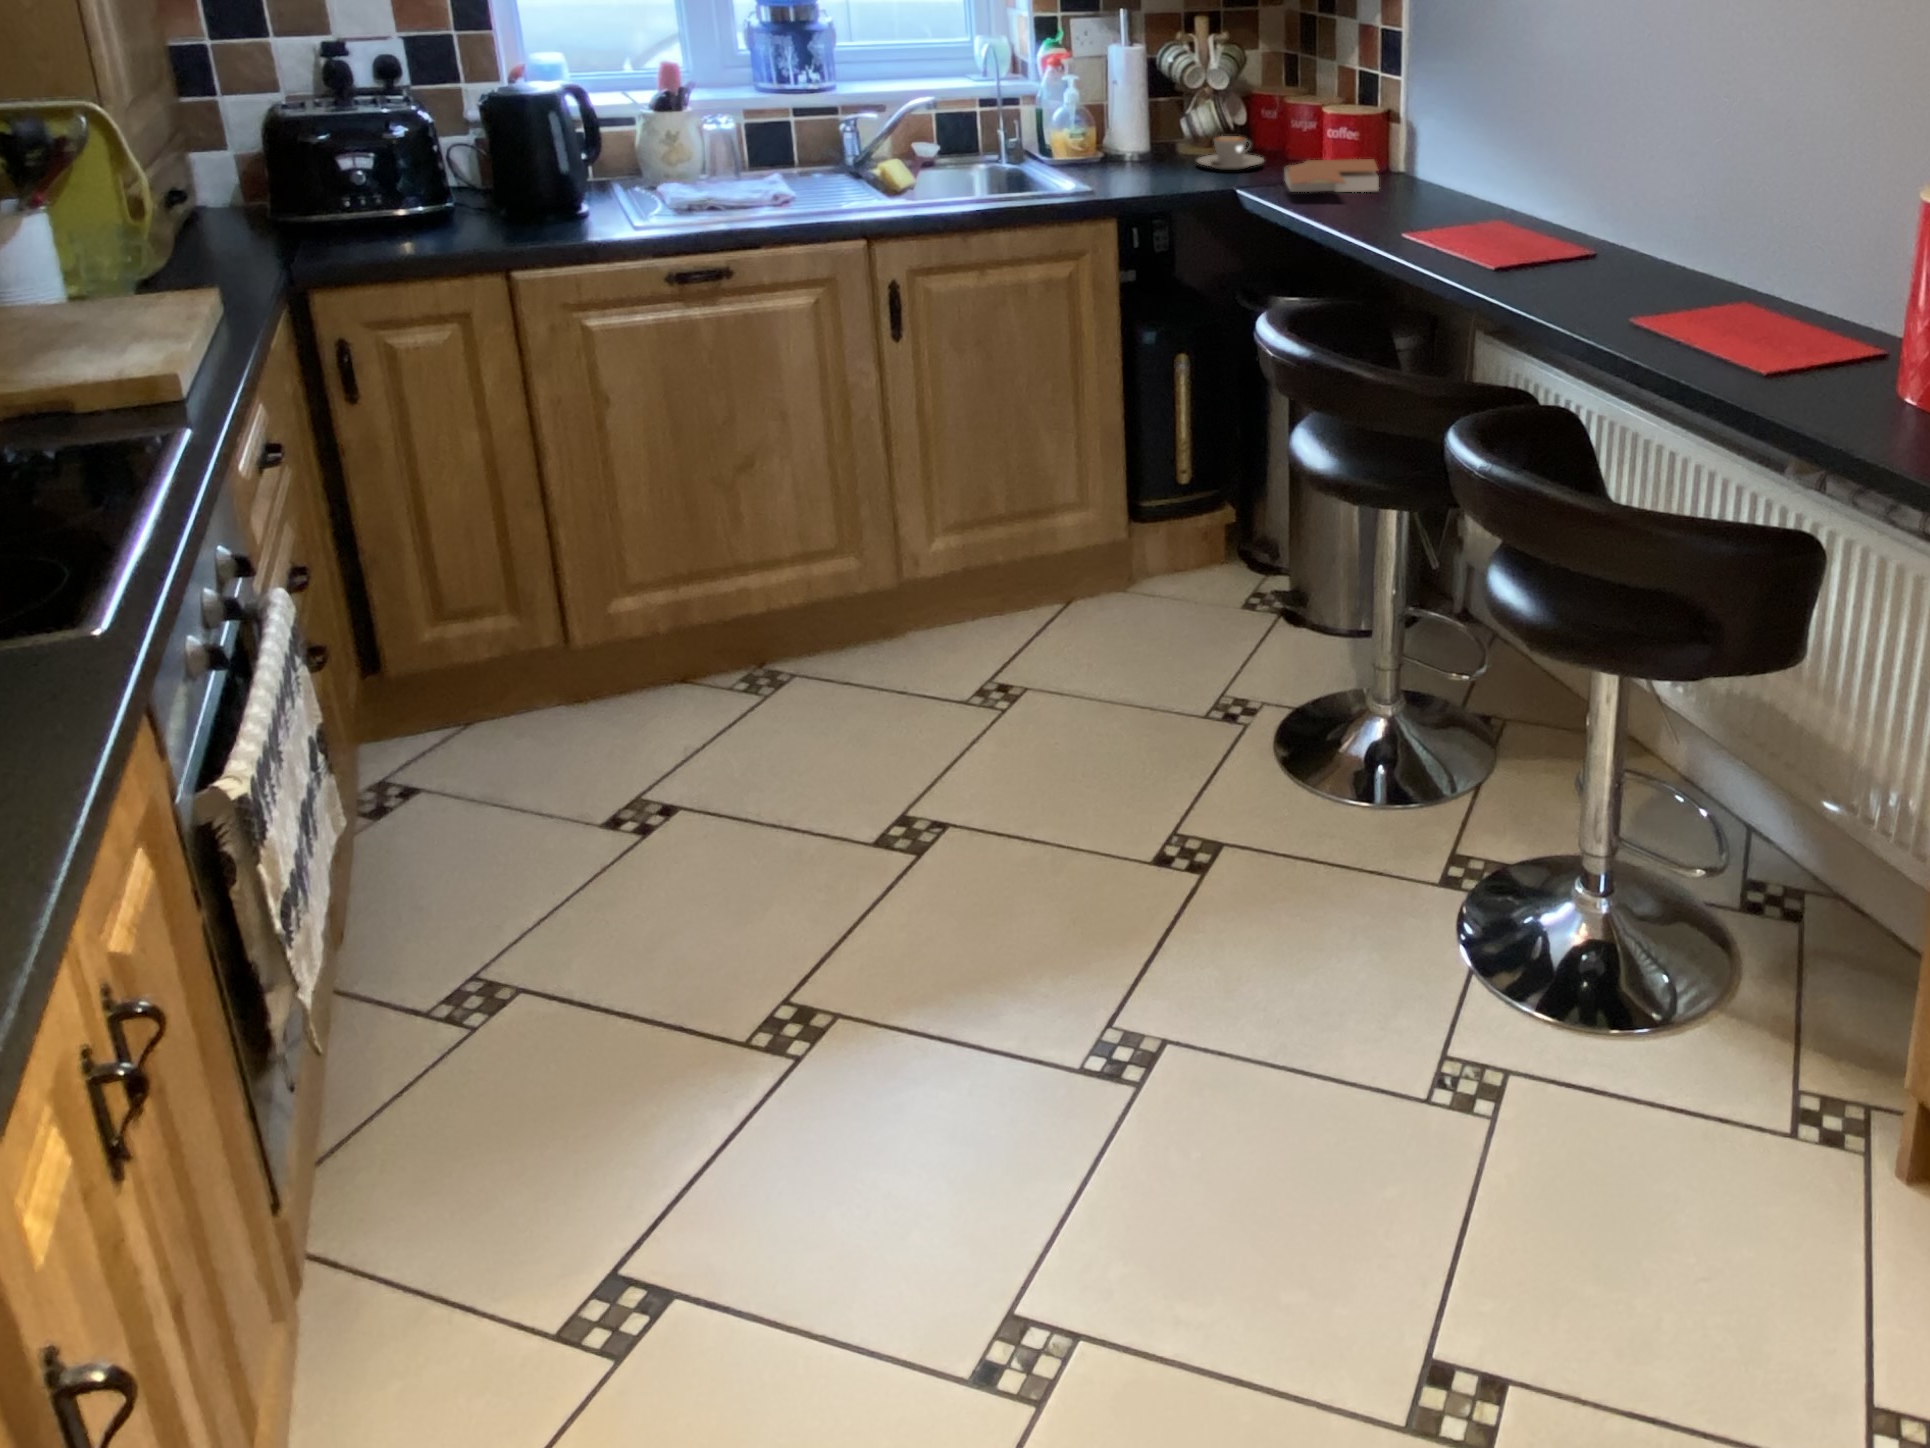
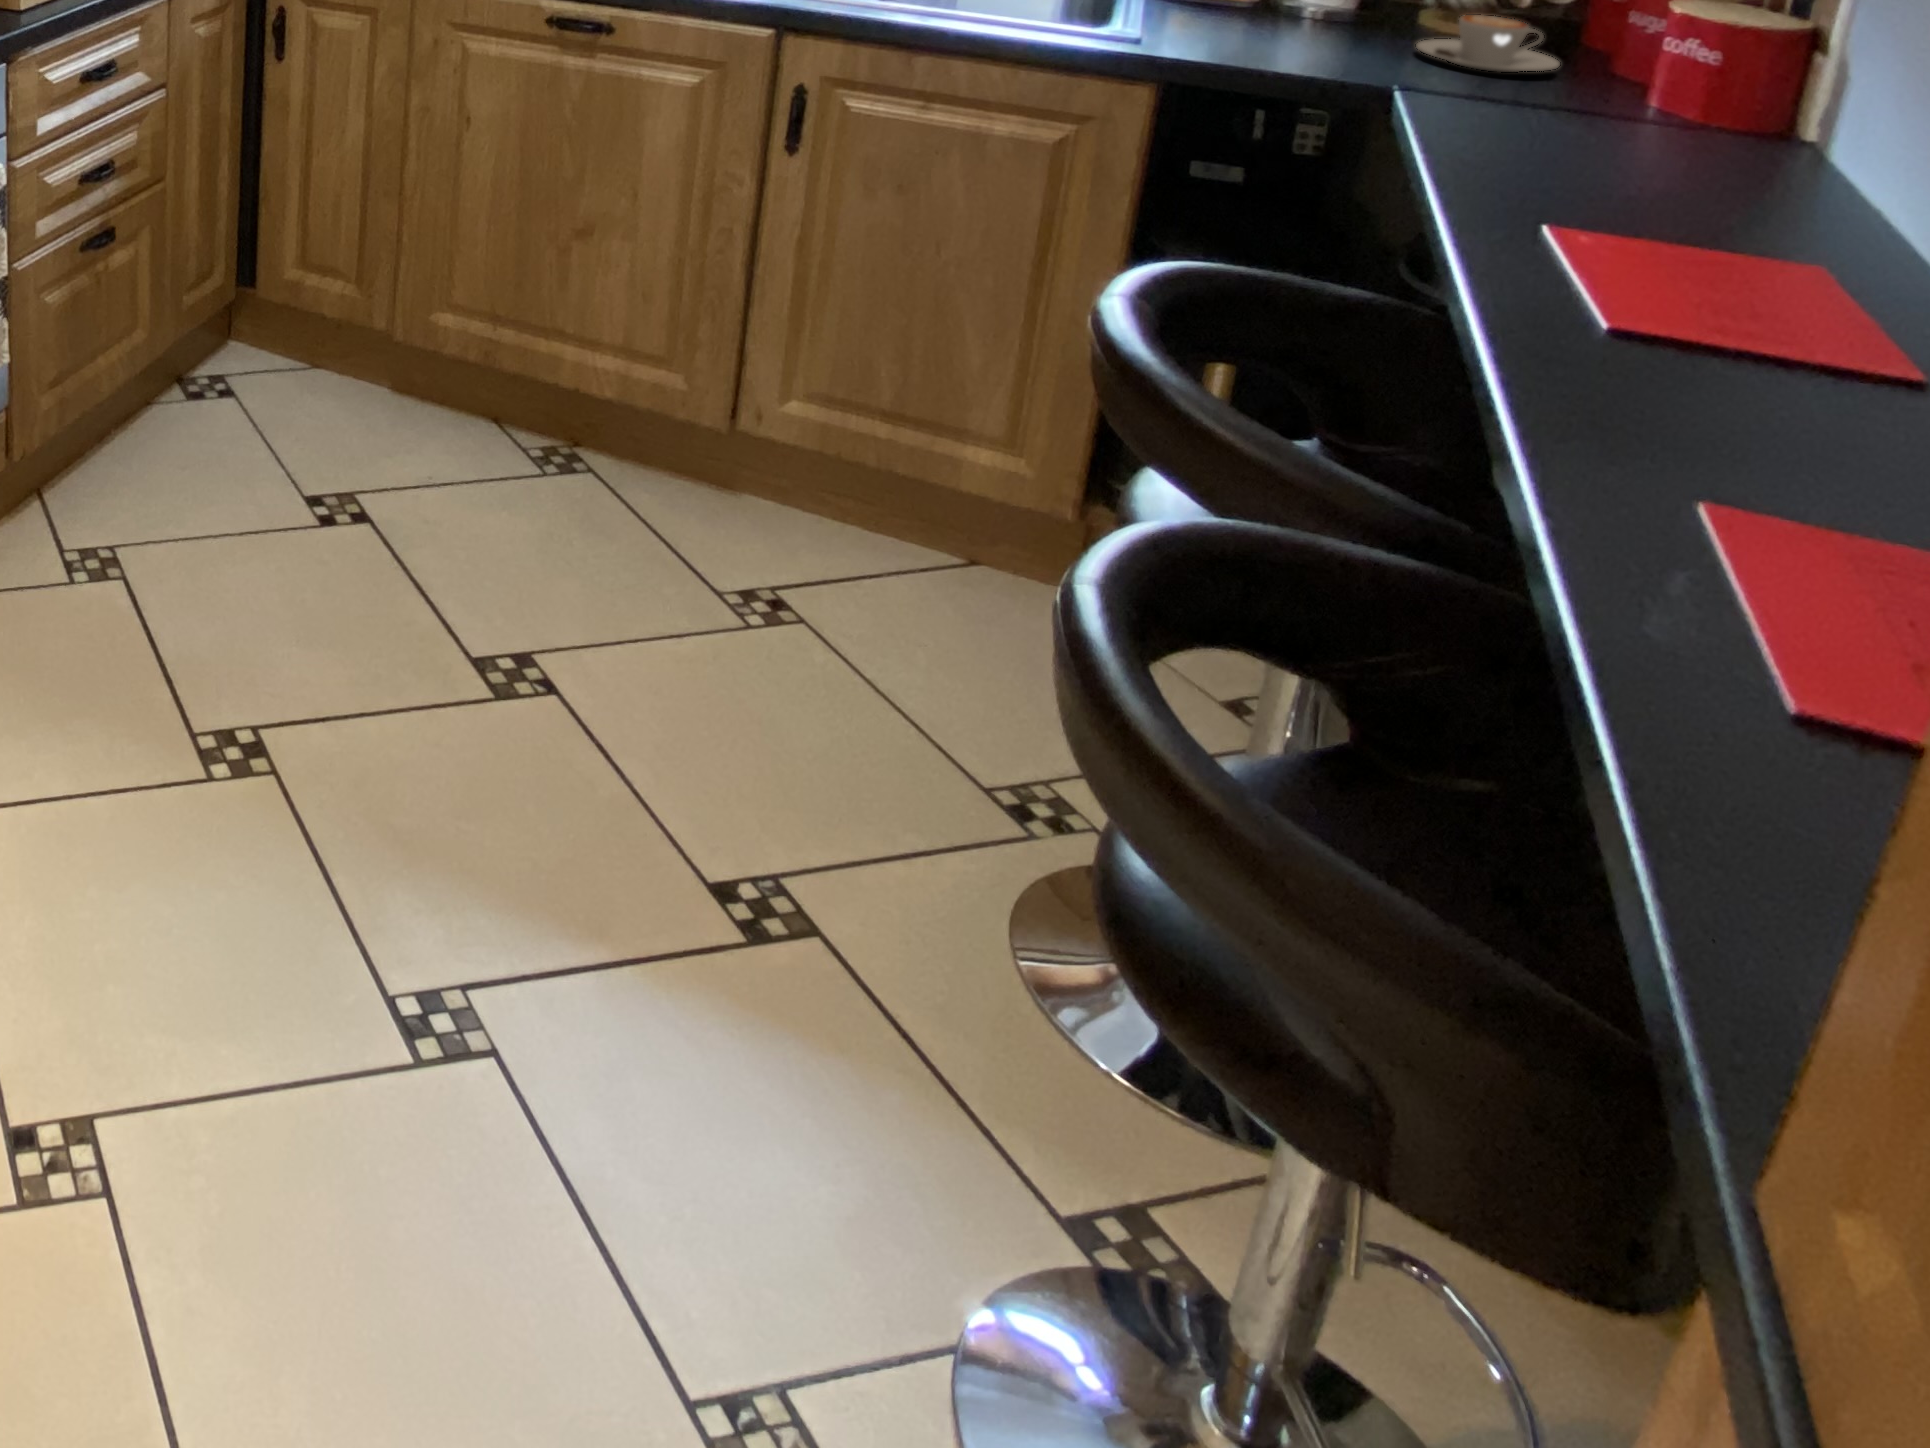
book: present [1285,159,1379,192] -> none [1485,81,1757,164]

